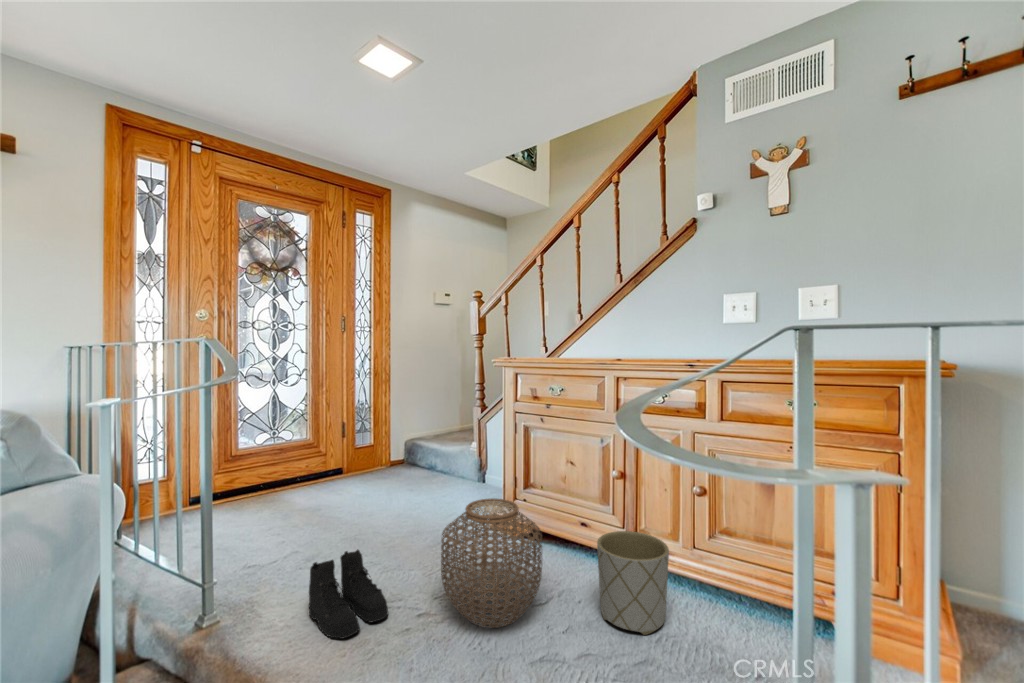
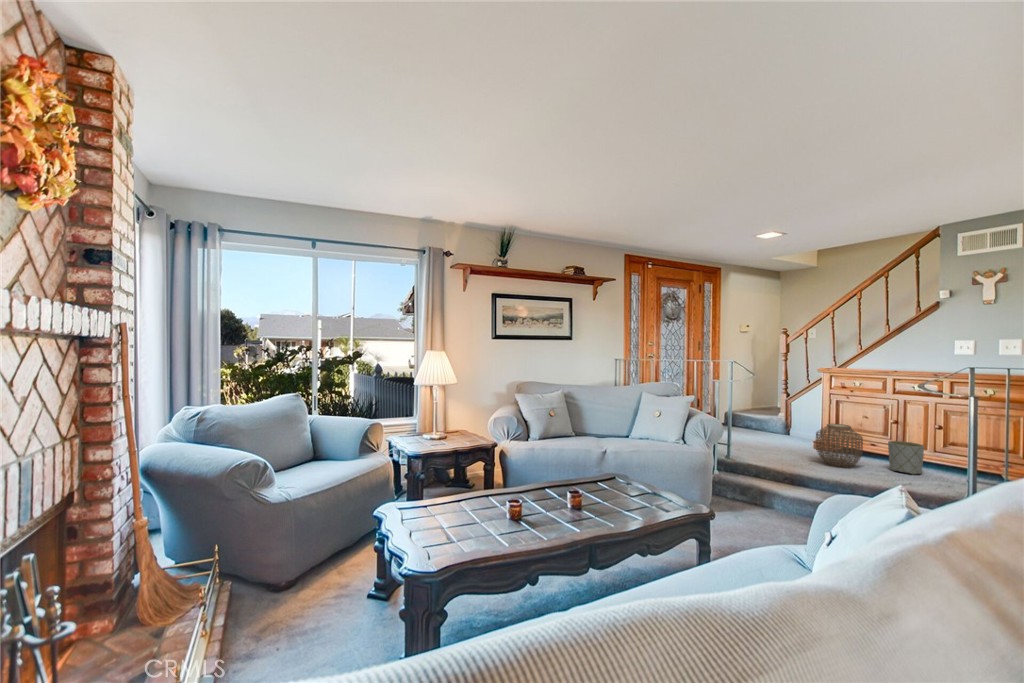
boots: present [309,549,388,639] -> none [760,438,795,463]

